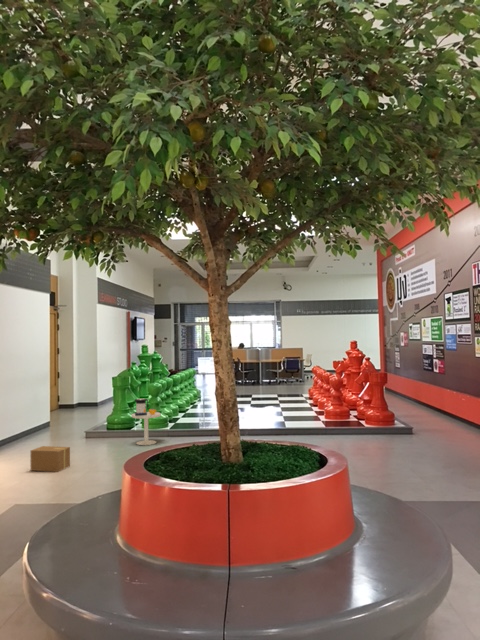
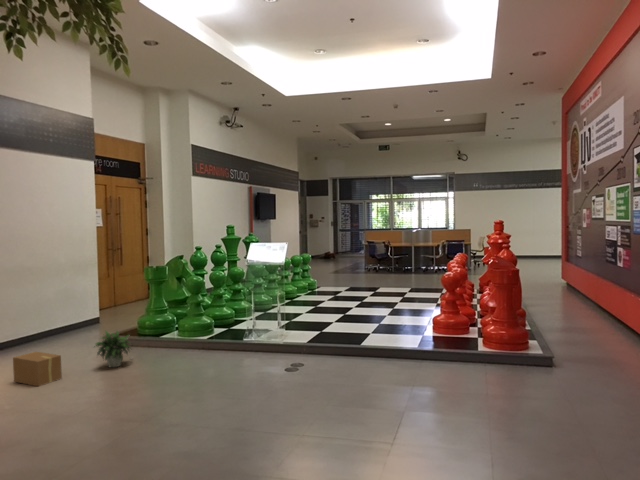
side table: present [132,399,161,445] -> none [164,295,202,353]
potted plant: none [88,427,116,457] -> present [96,331,130,367]

